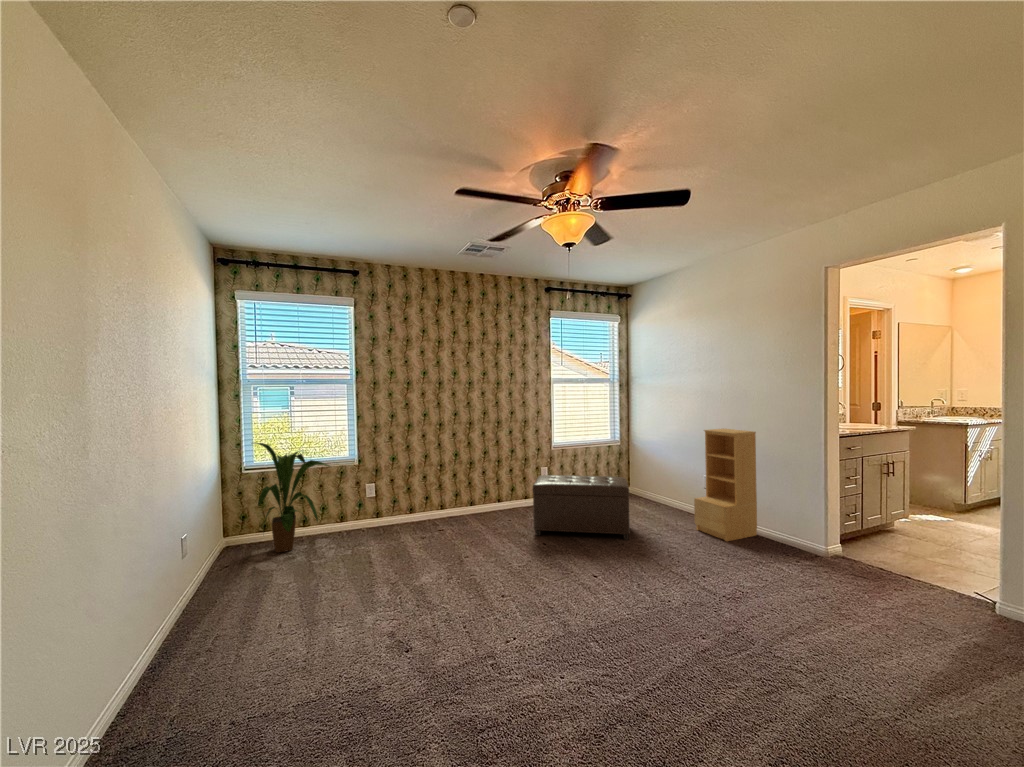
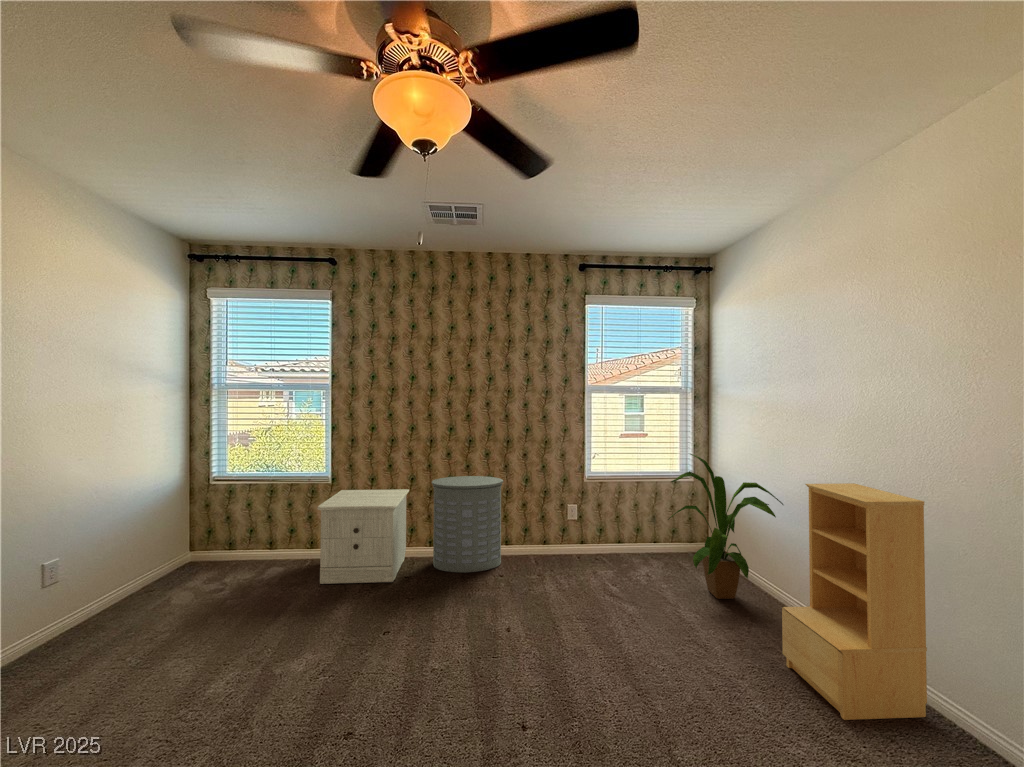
house plant: present [253,443,329,553] -> present [668,454,783,599]
laundry hamper: none [450,450,503,523] -> present [432,476,503,572]
nightstand: none [369,465,437,541] -> present [317,489,409,584]
ottoman: present [532,475,630,540] -> none [503,523,660,663]

